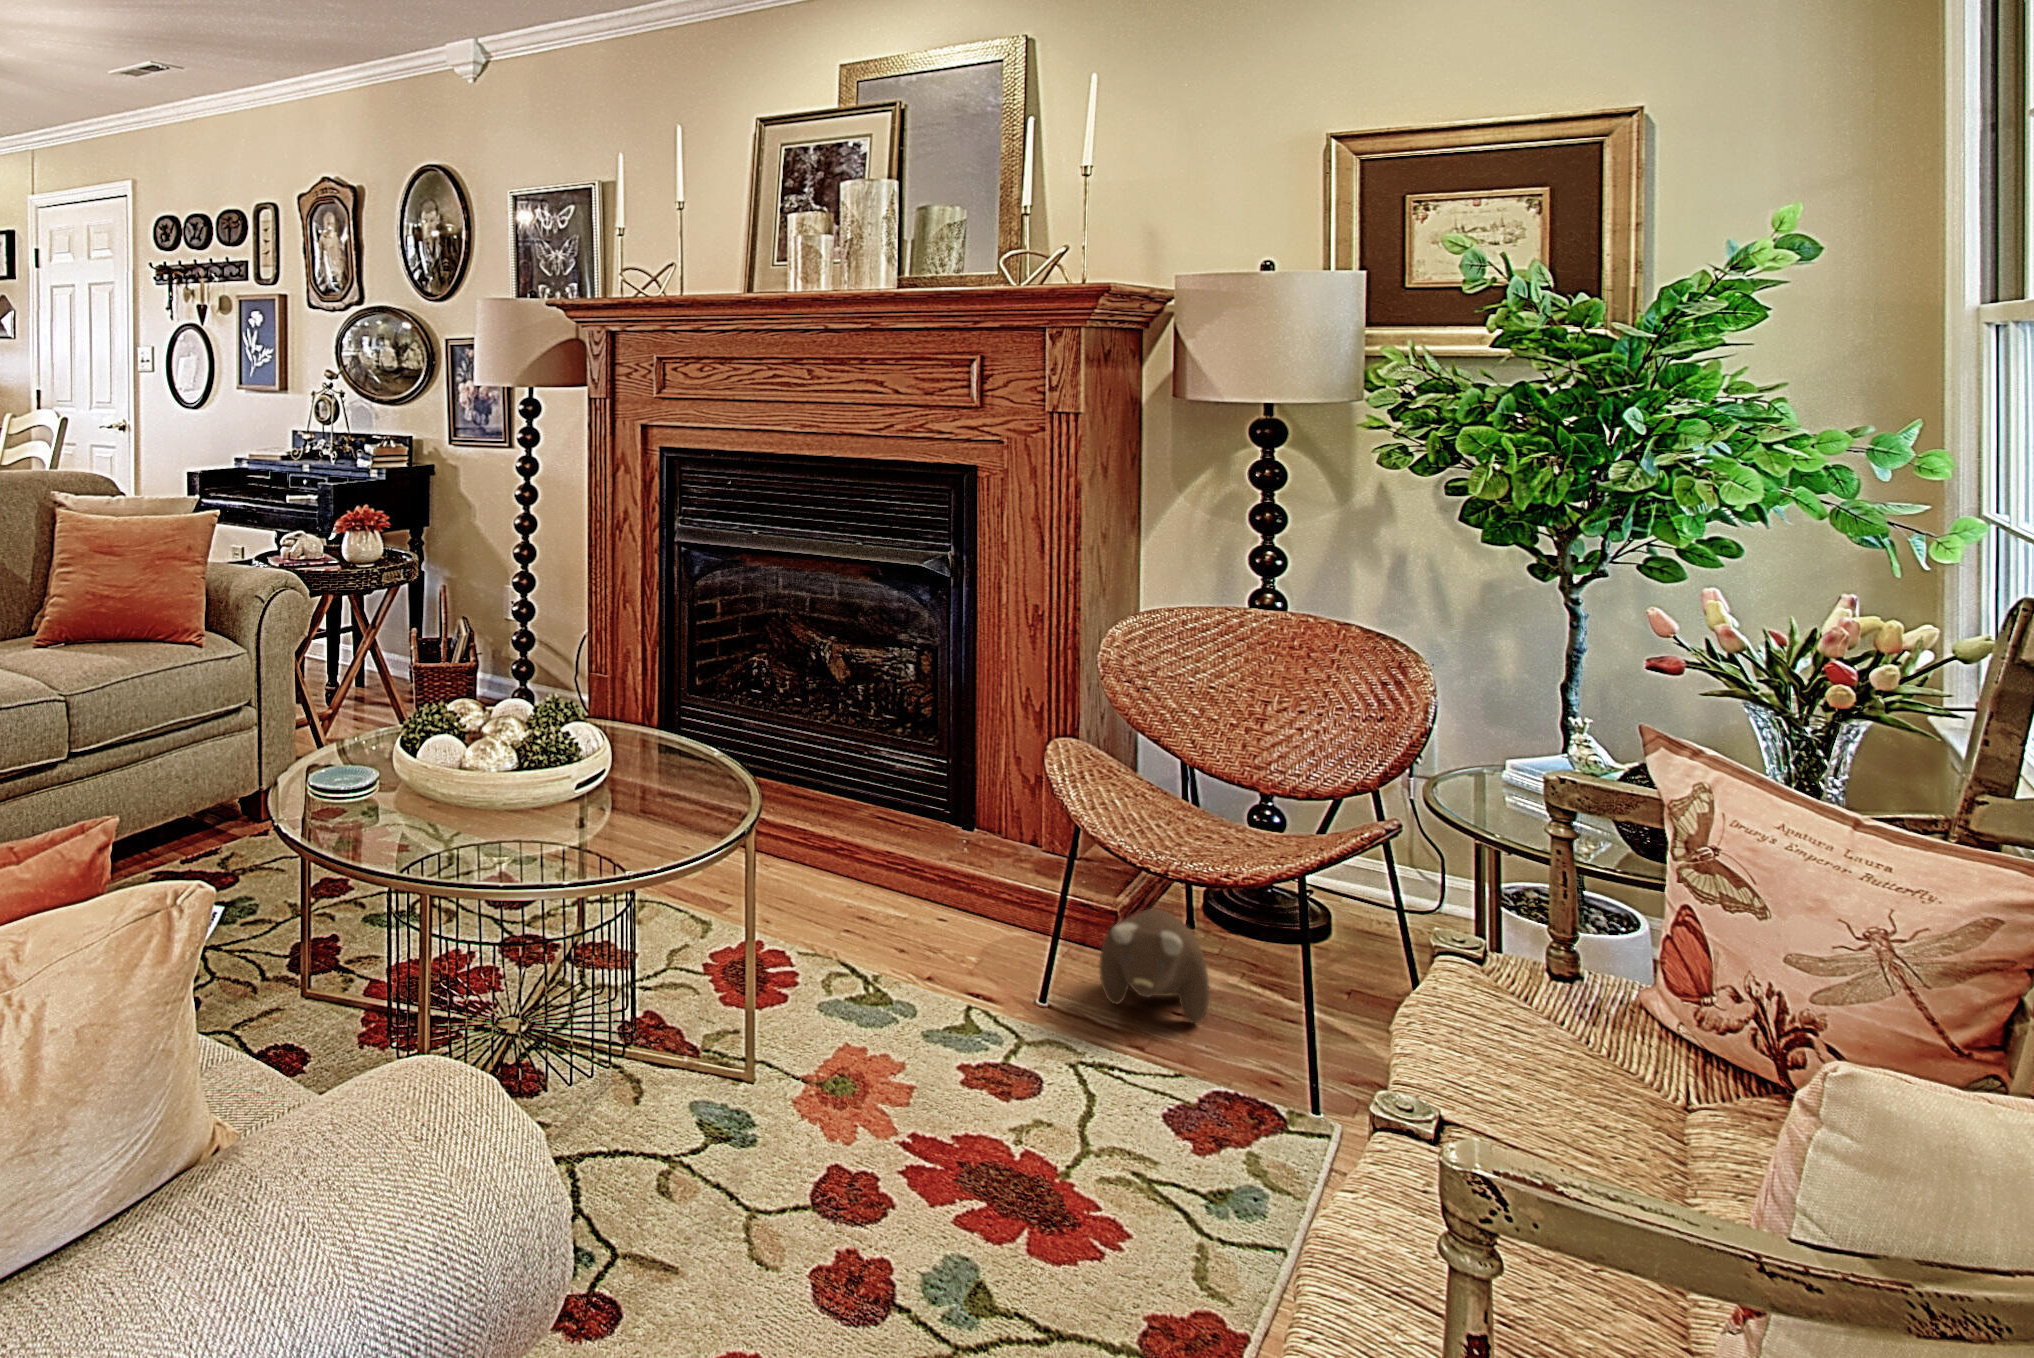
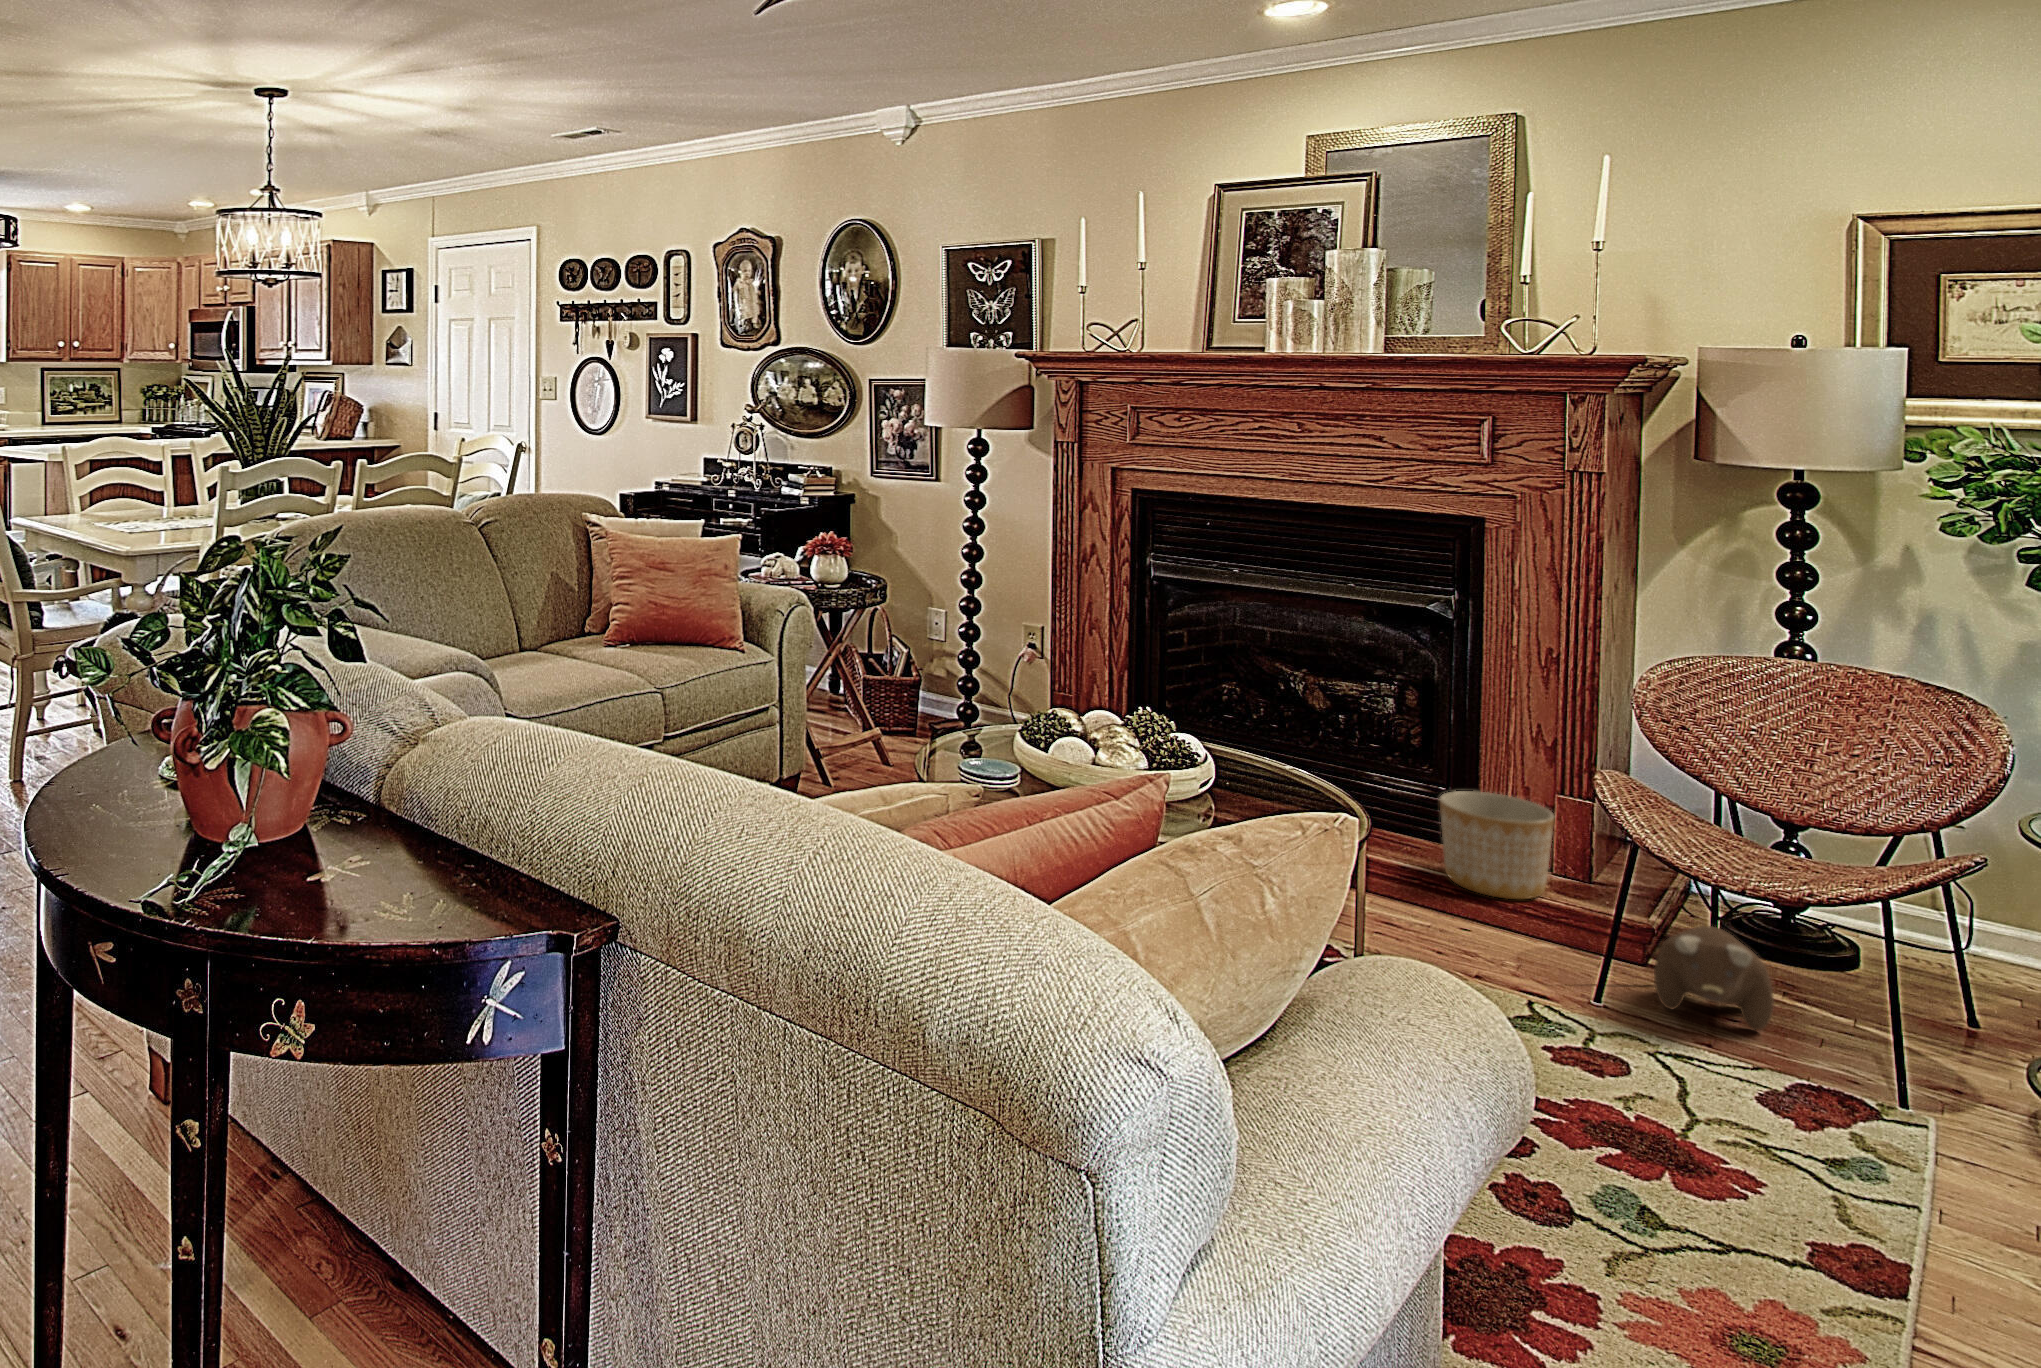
planter: none [941,765,1050,882] -> present [1439,791,1555,899]

